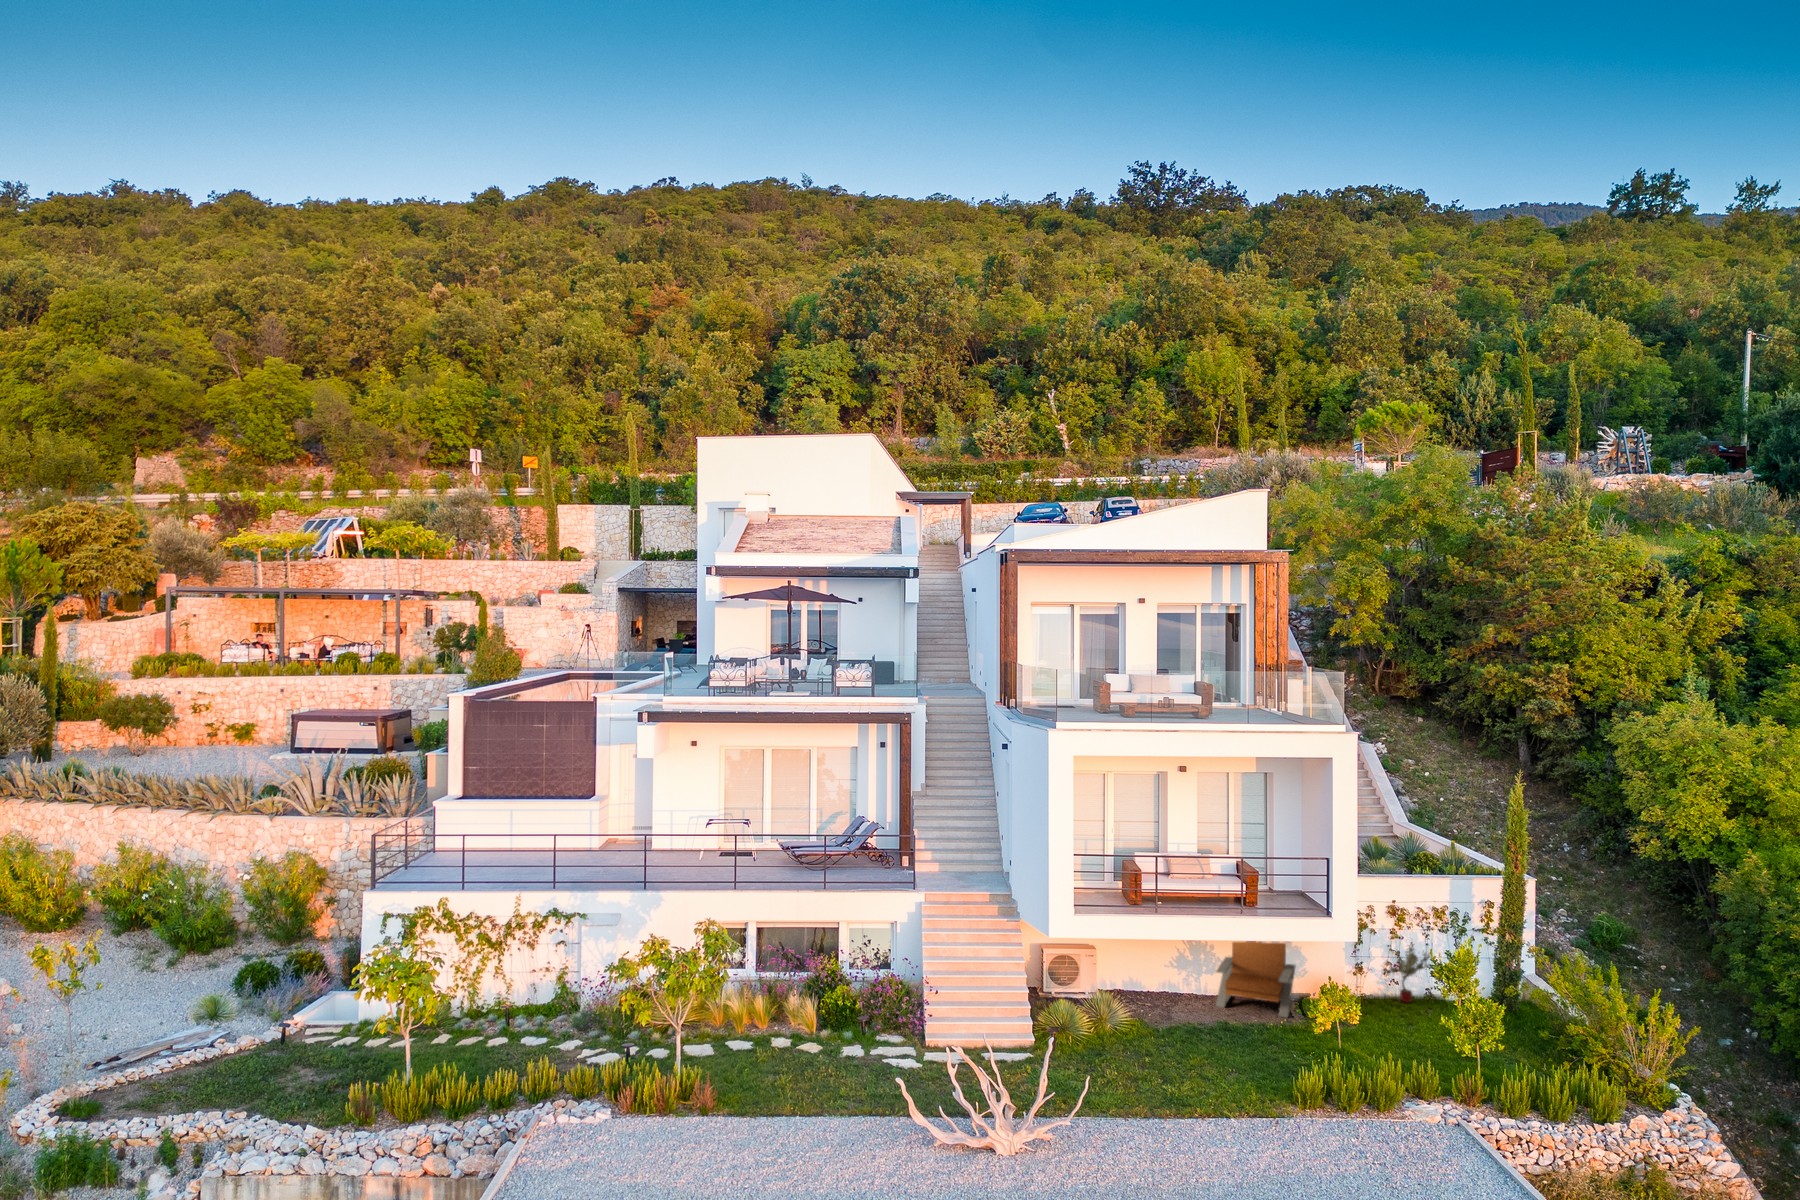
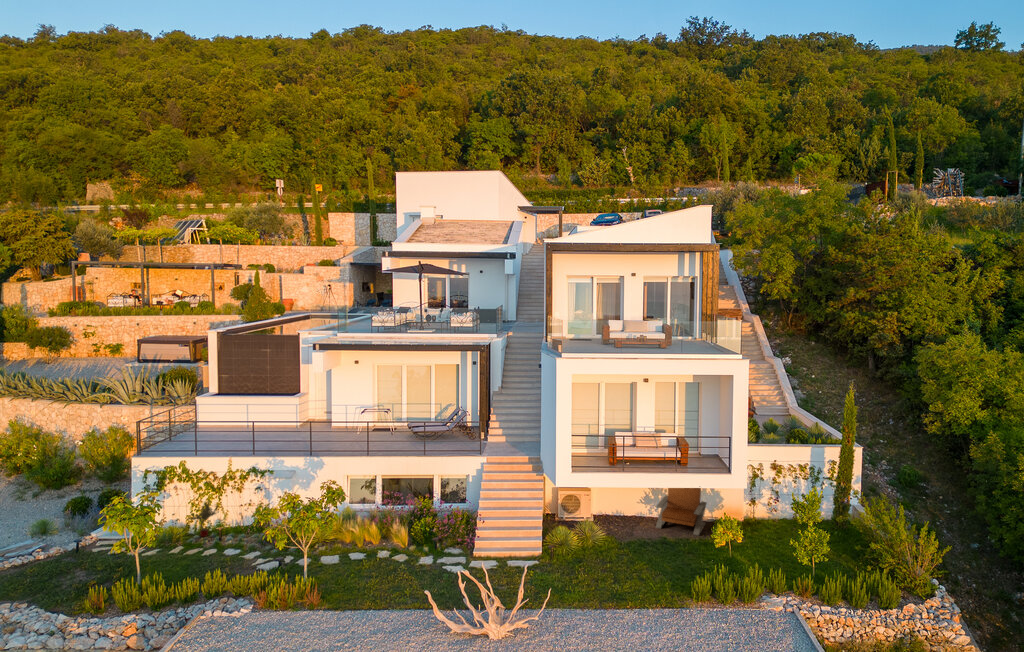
potted tree: present [1384,944,1431,1003] -> present [188,500,219,537]

